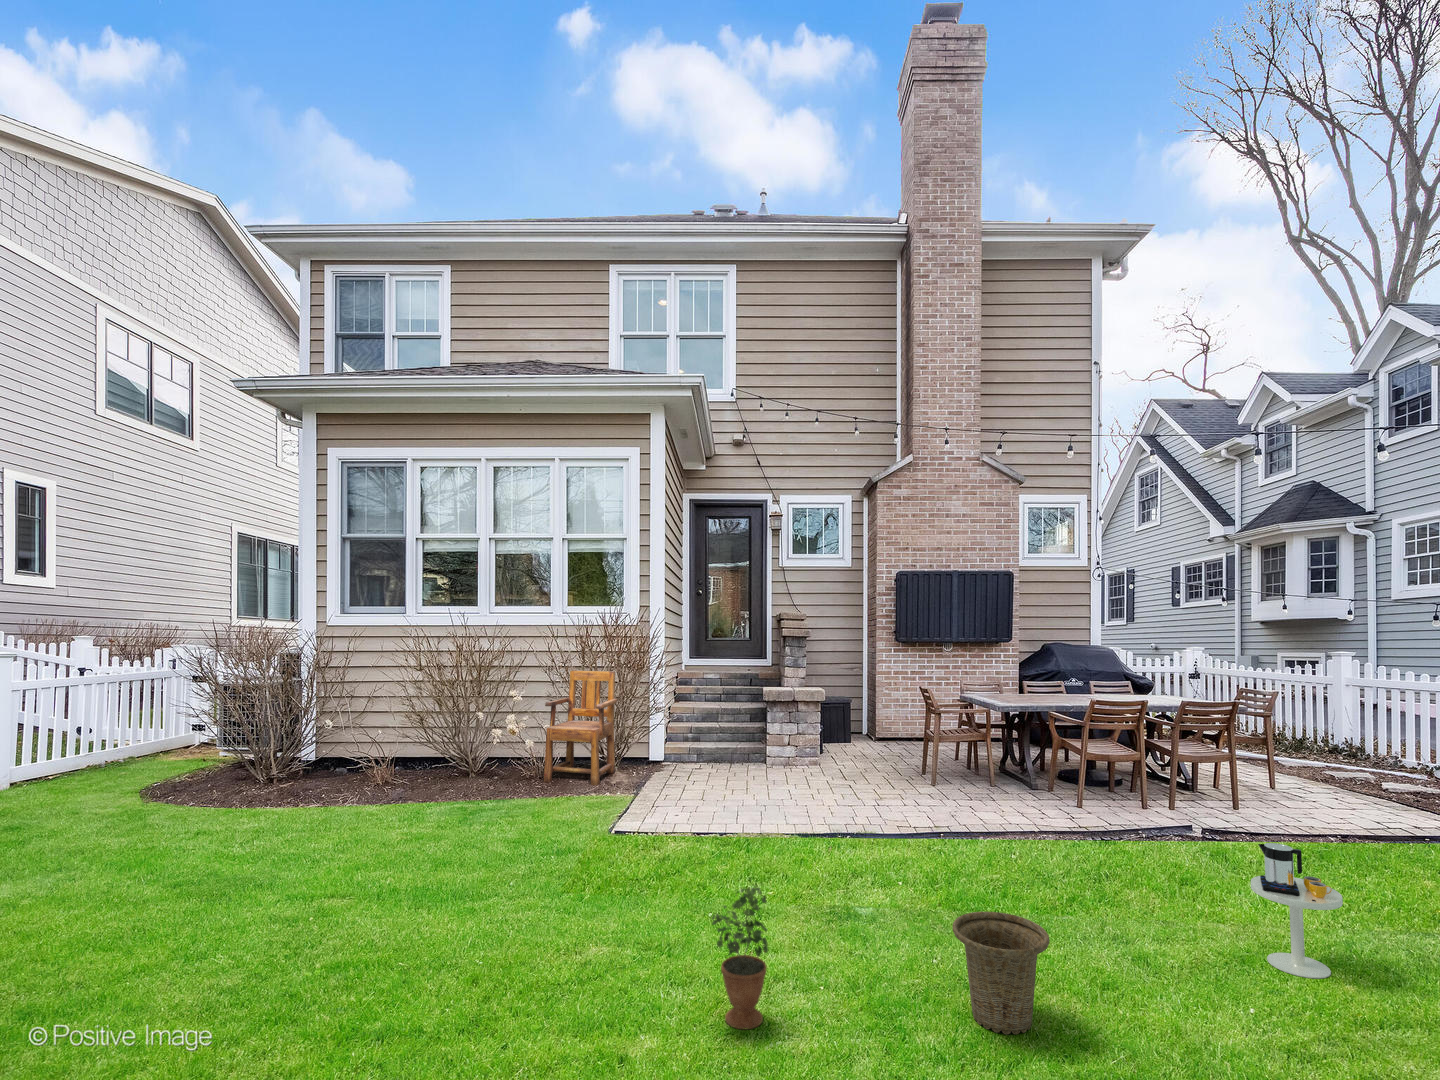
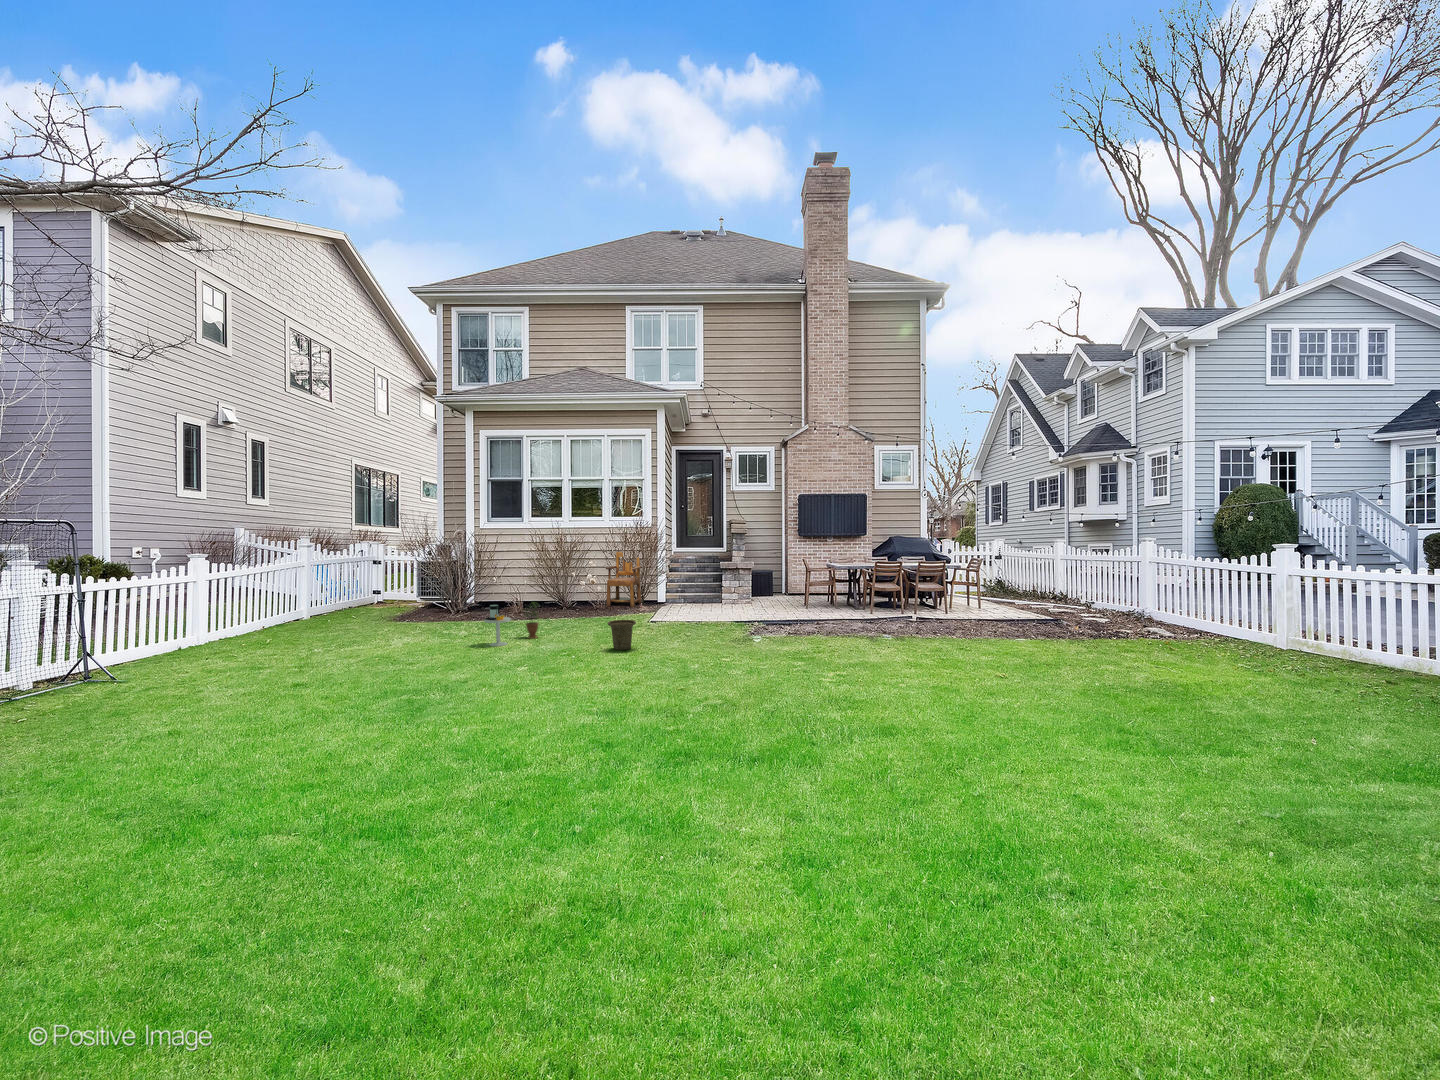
side table: present [1251,843,1343,979] -> present [484,605,511,646]
potted plant: present [711,885,768,1029] -> present [526,602,539,639]
basket: present [952,912,1050,1034] -> present [608,620,636,650]

